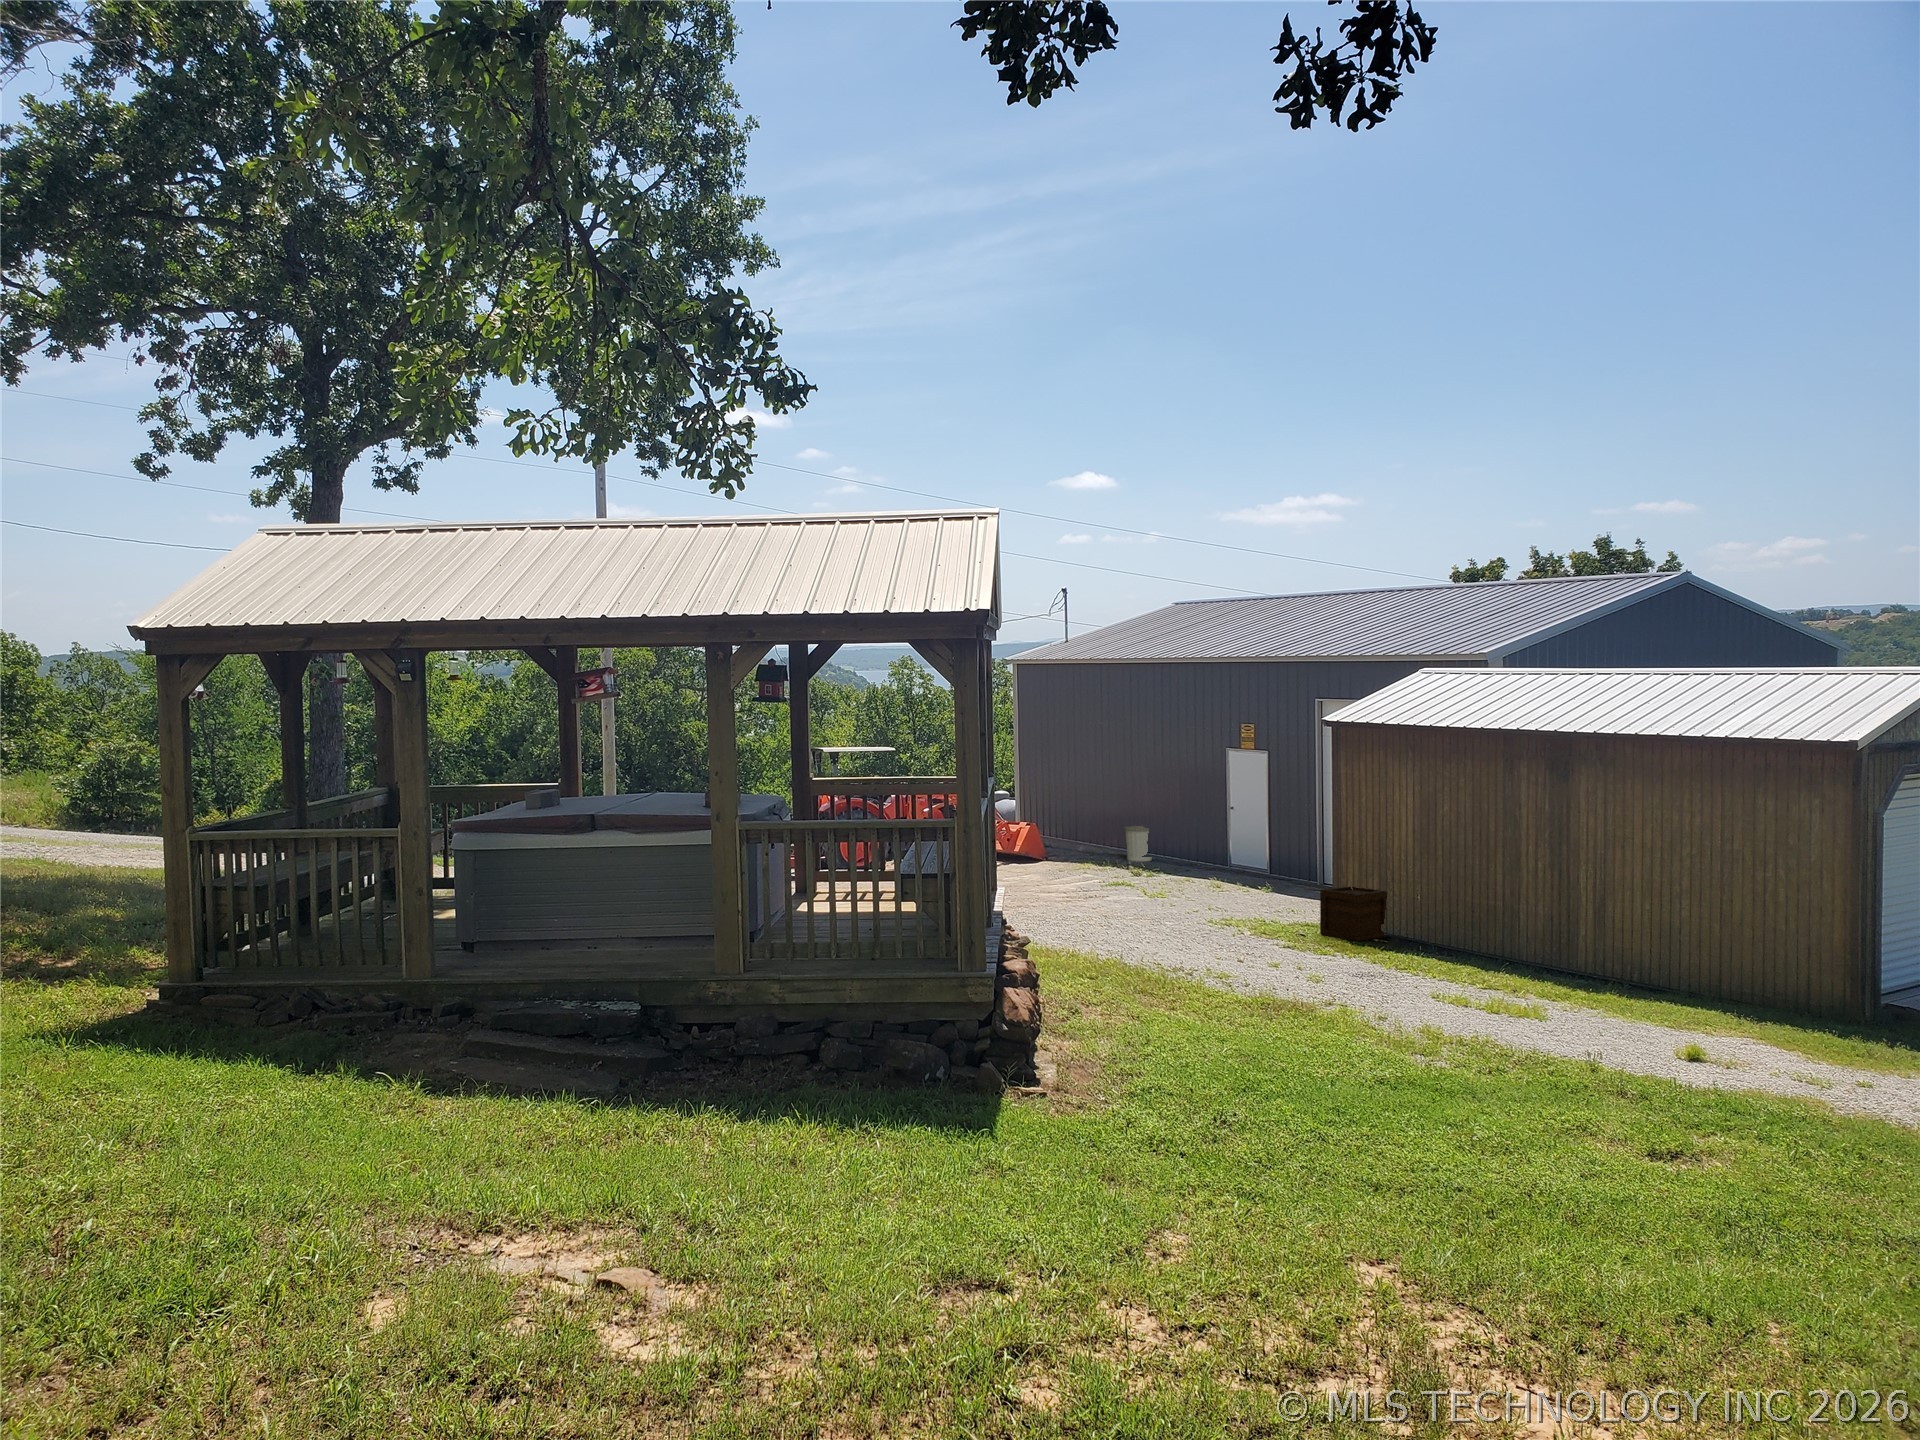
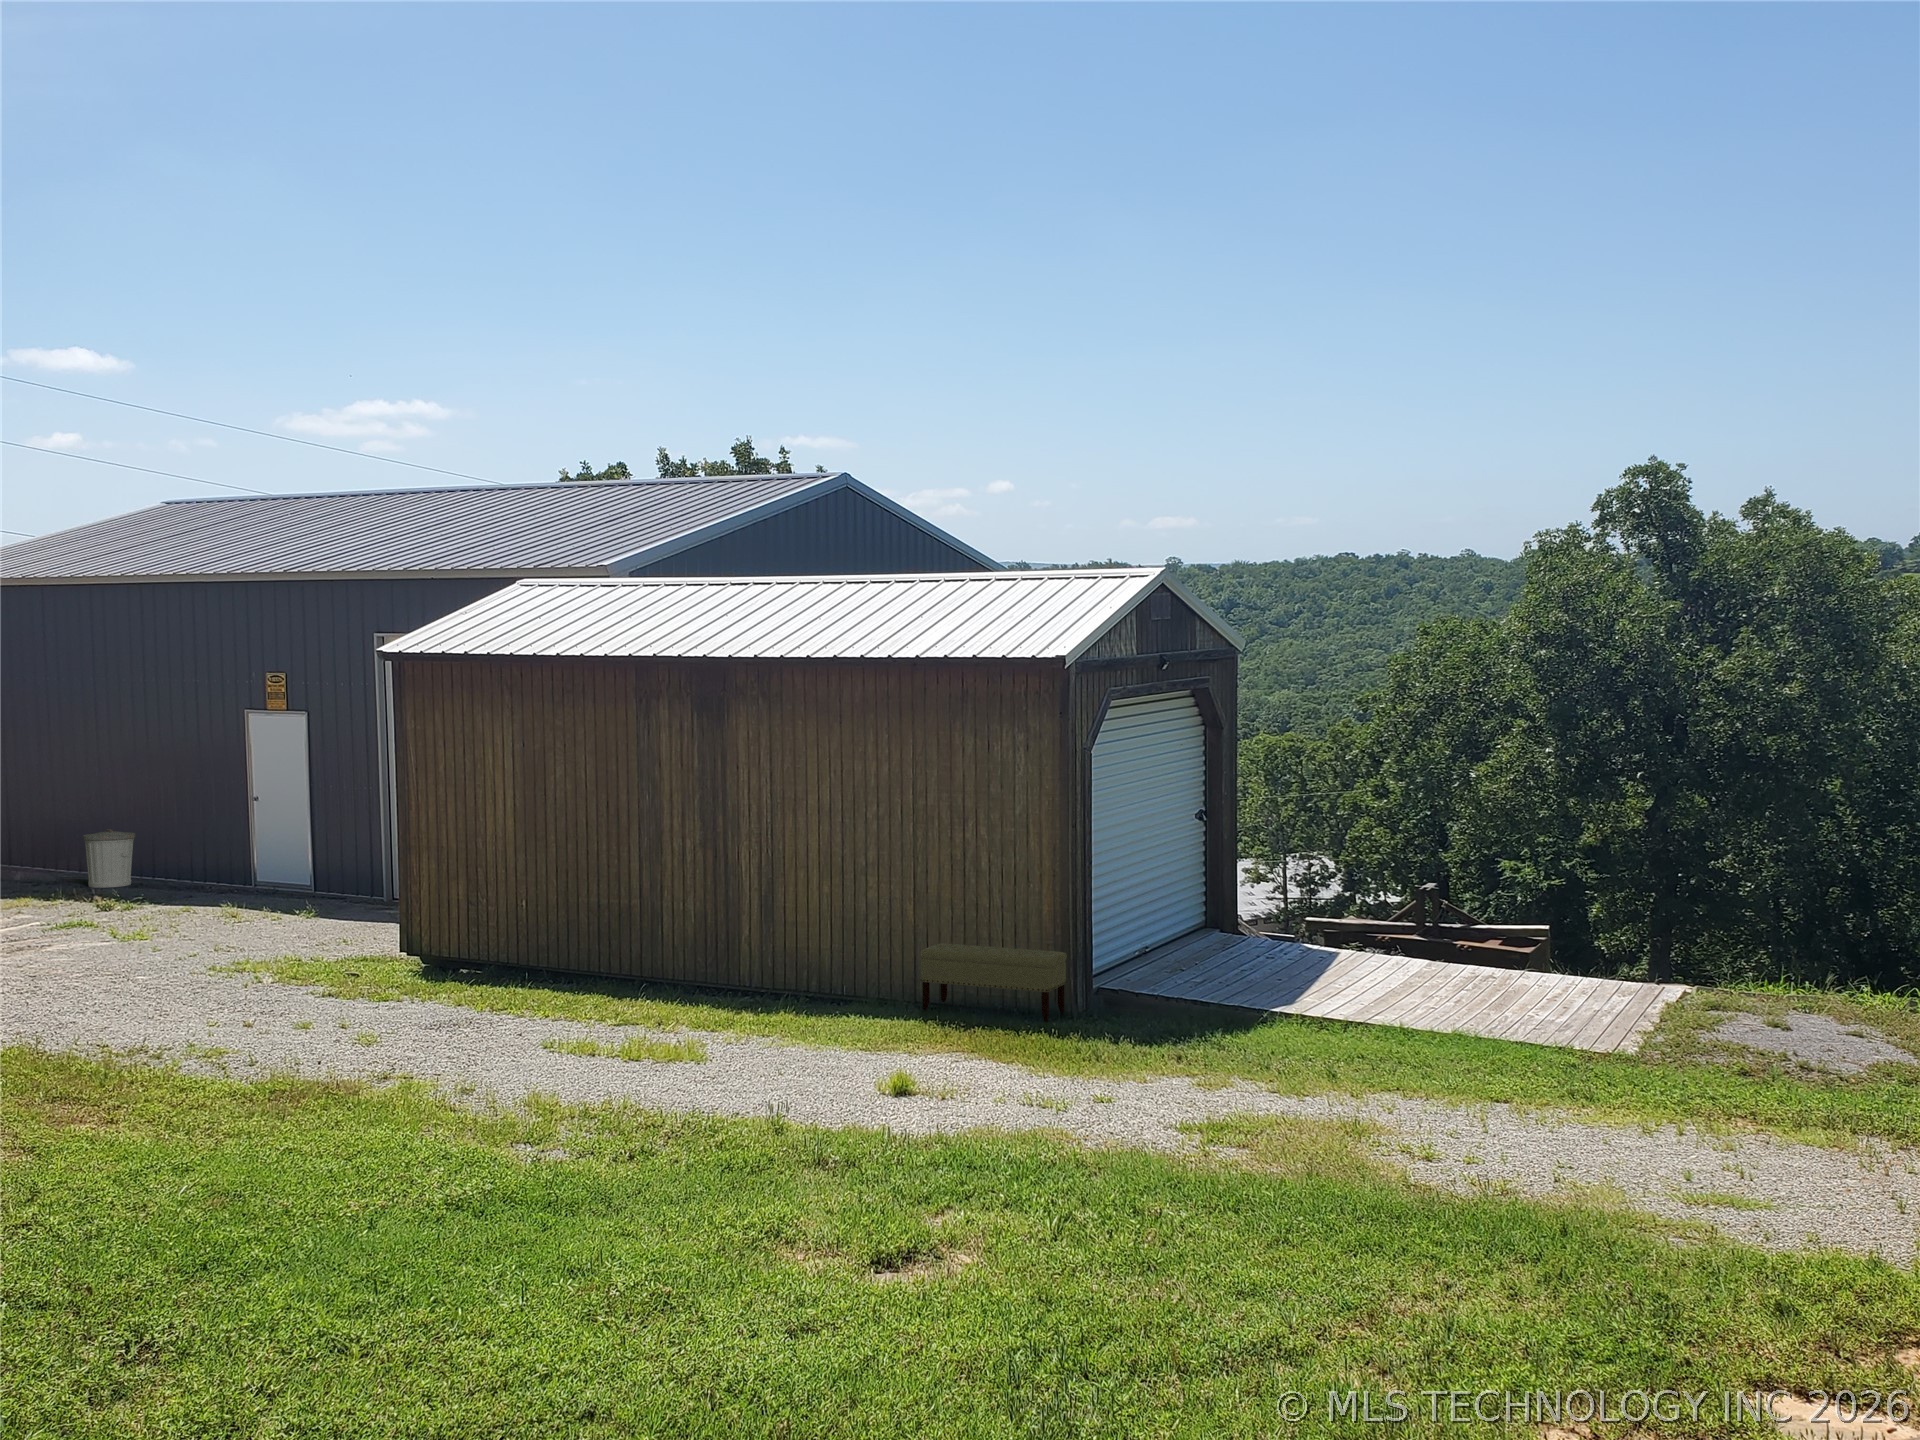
wooden crate: present [1320,886,1388,941] -> none [385,895,486,976]
bench: none [1726,957,1861,1028] -> present [920,943,1067,1021]

